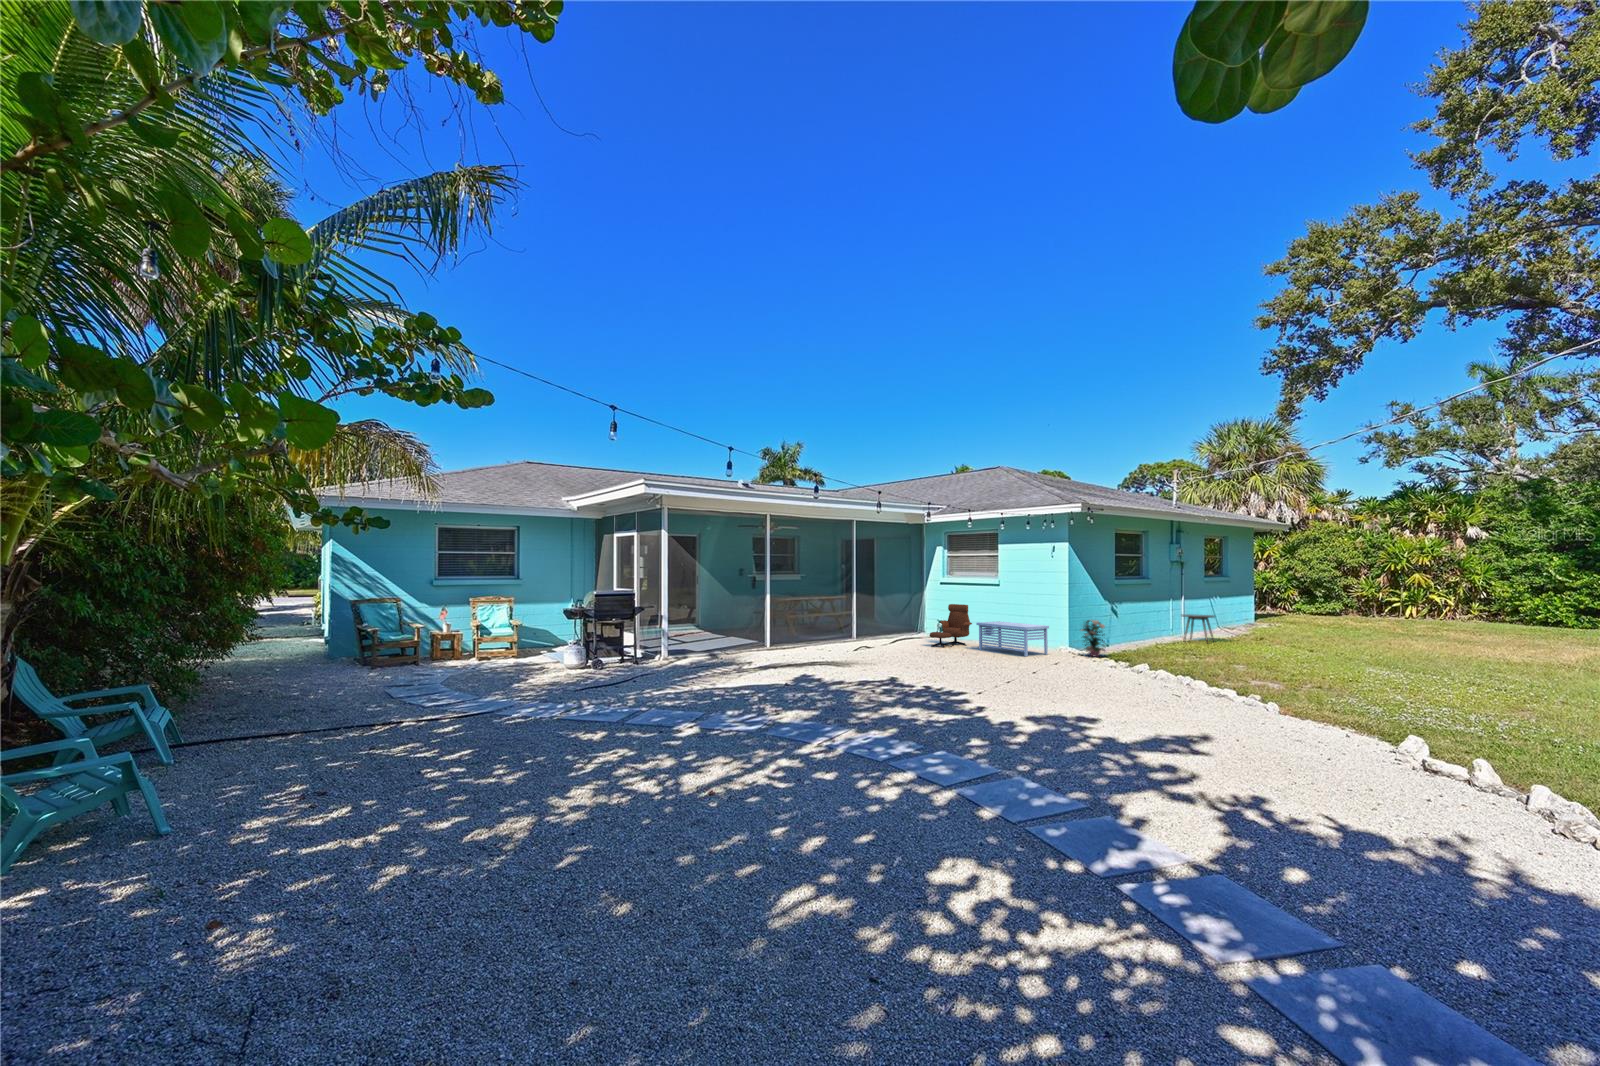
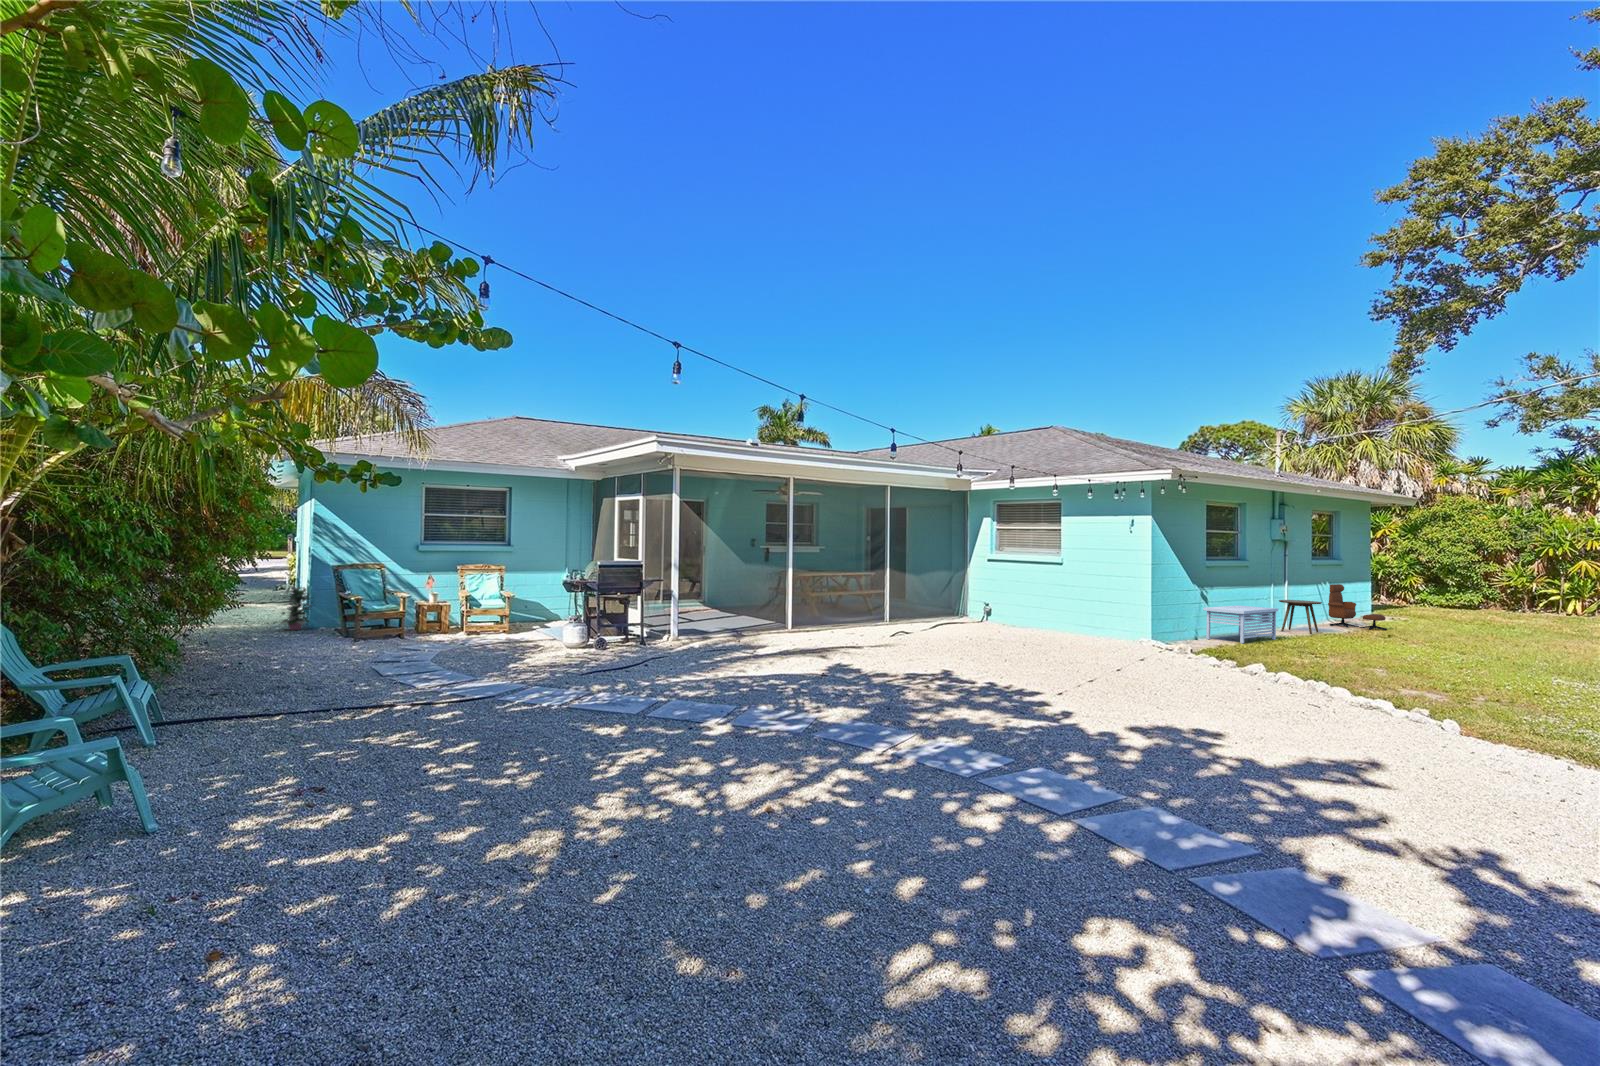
lounge chair: present [930,604,972,647] -> present [1328,584,1386,630]
decorative plant: present [1081,620,1105,657] -> present [281,587,311,630]
storage bench: present [976,621,1049,656] -> present [1203,605,1278,643]

